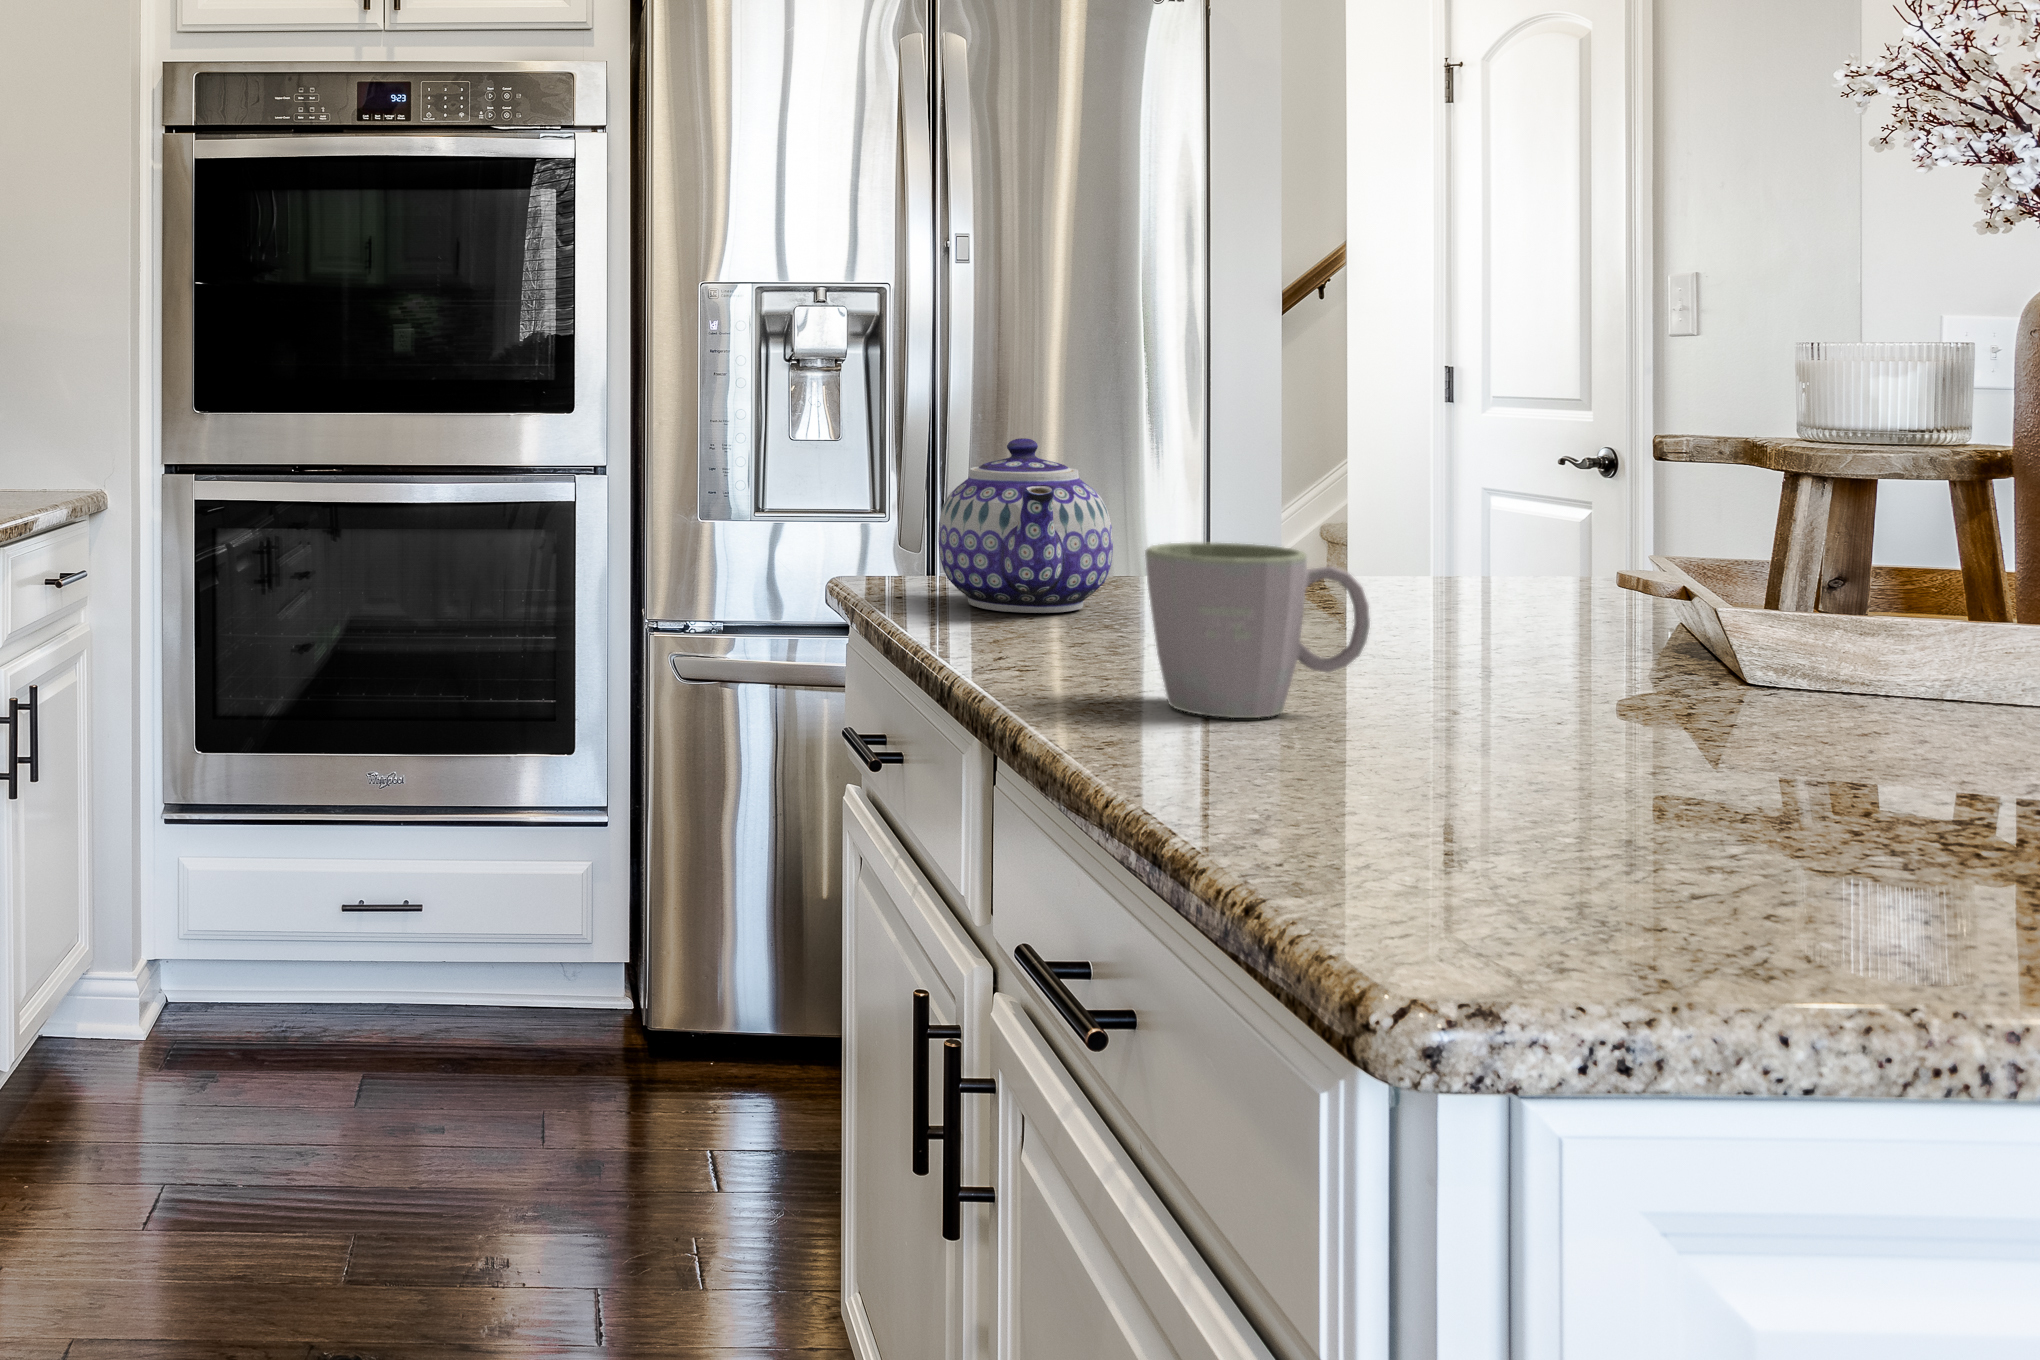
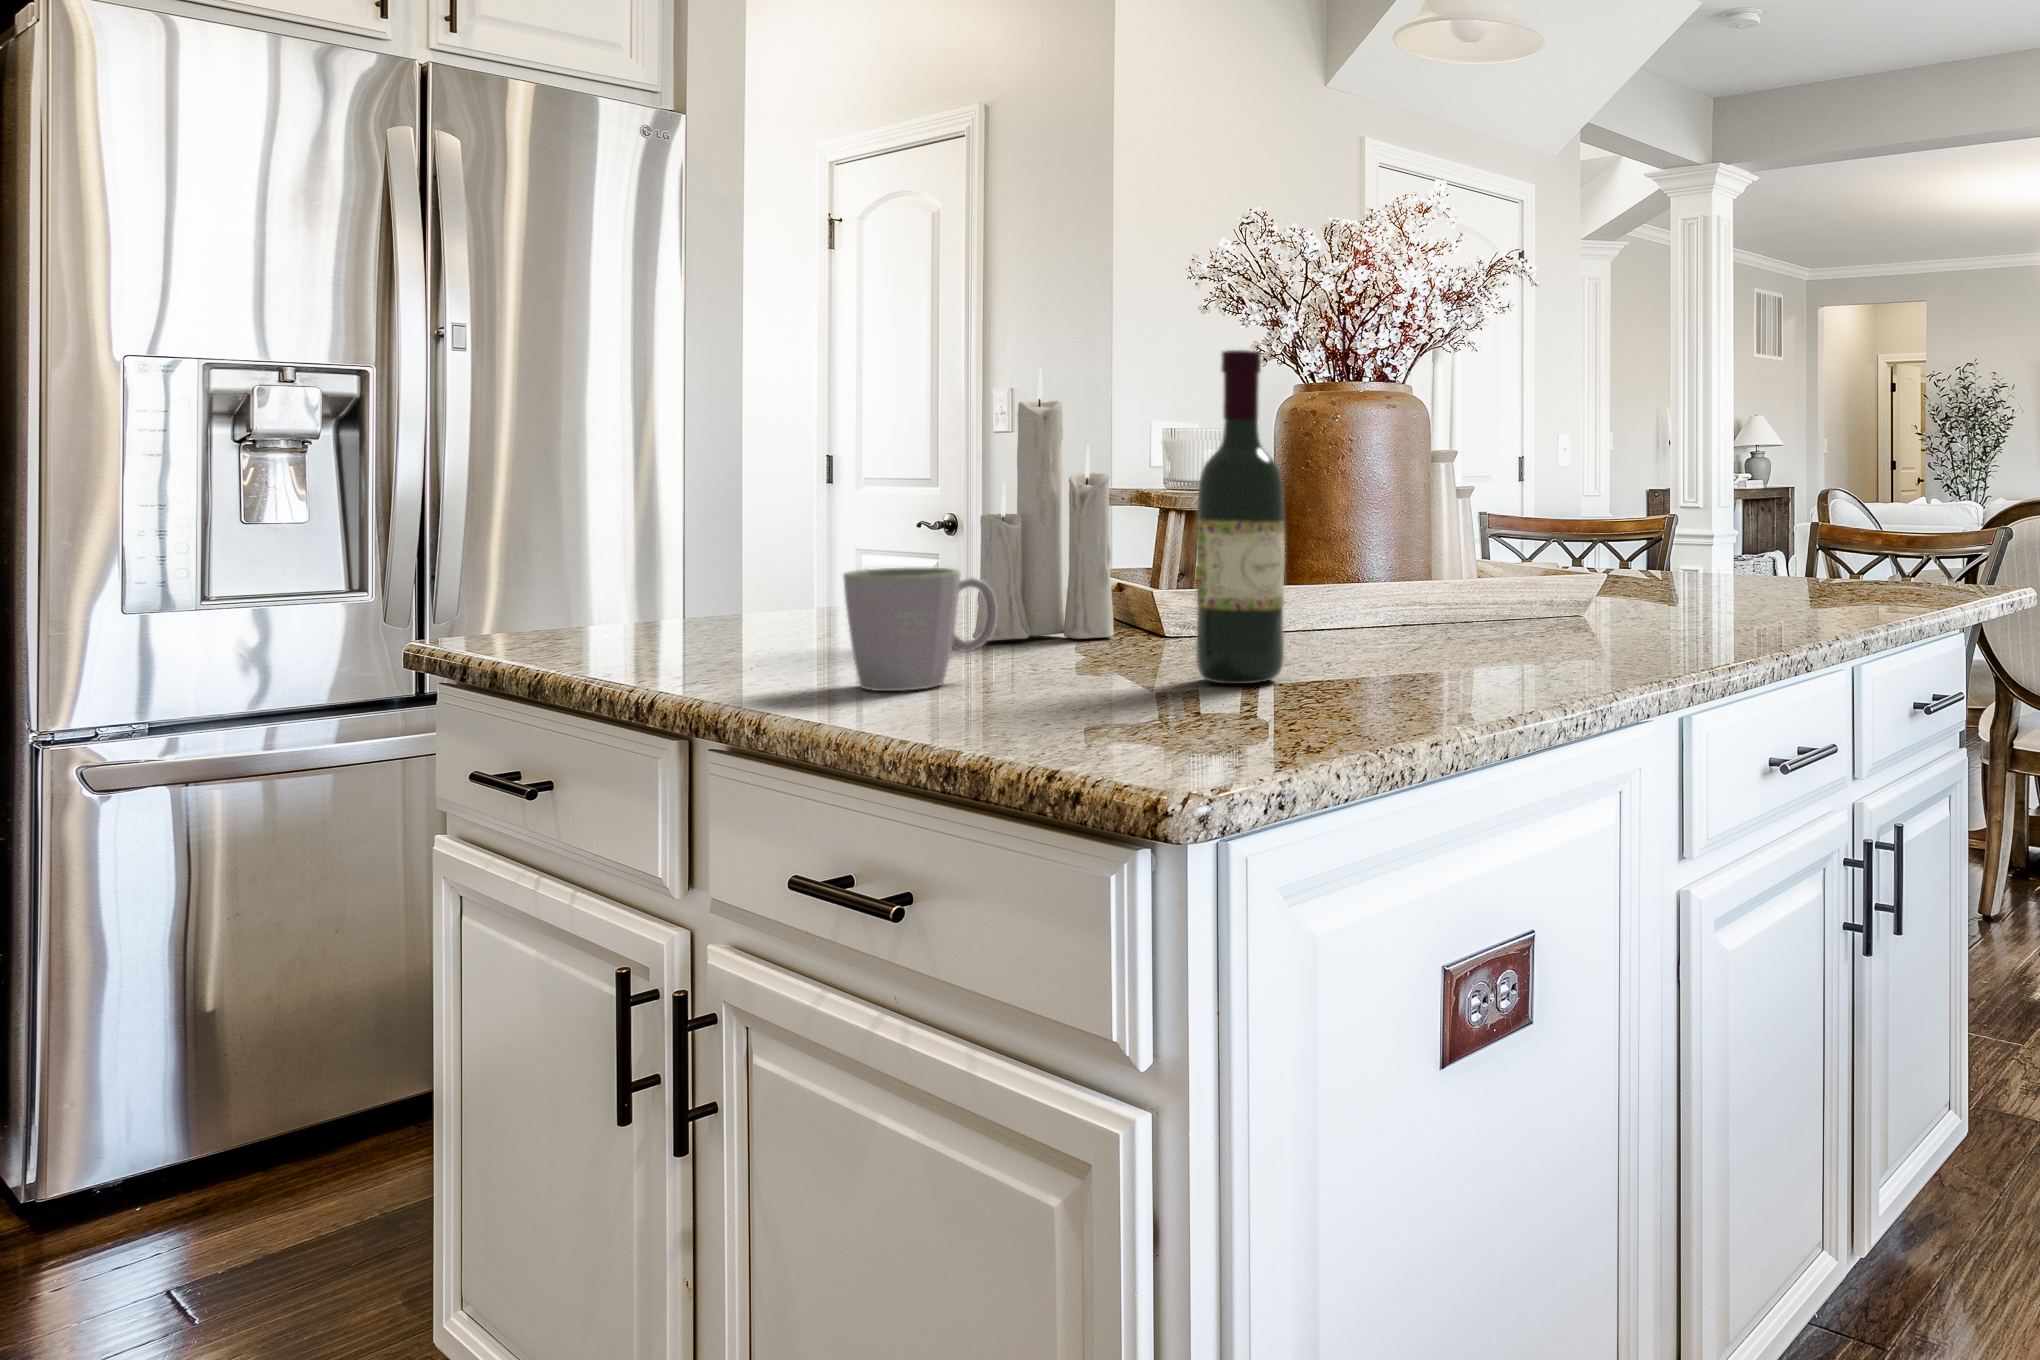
wine bottle: none [1693,208,1878,799] -> present [1196,350,1285,684]
candle: none [1410,229,1644,669] -> present [972,367,1114,641]
teapot: present [938,438,1113,613] -> none [570,503,732,649]

